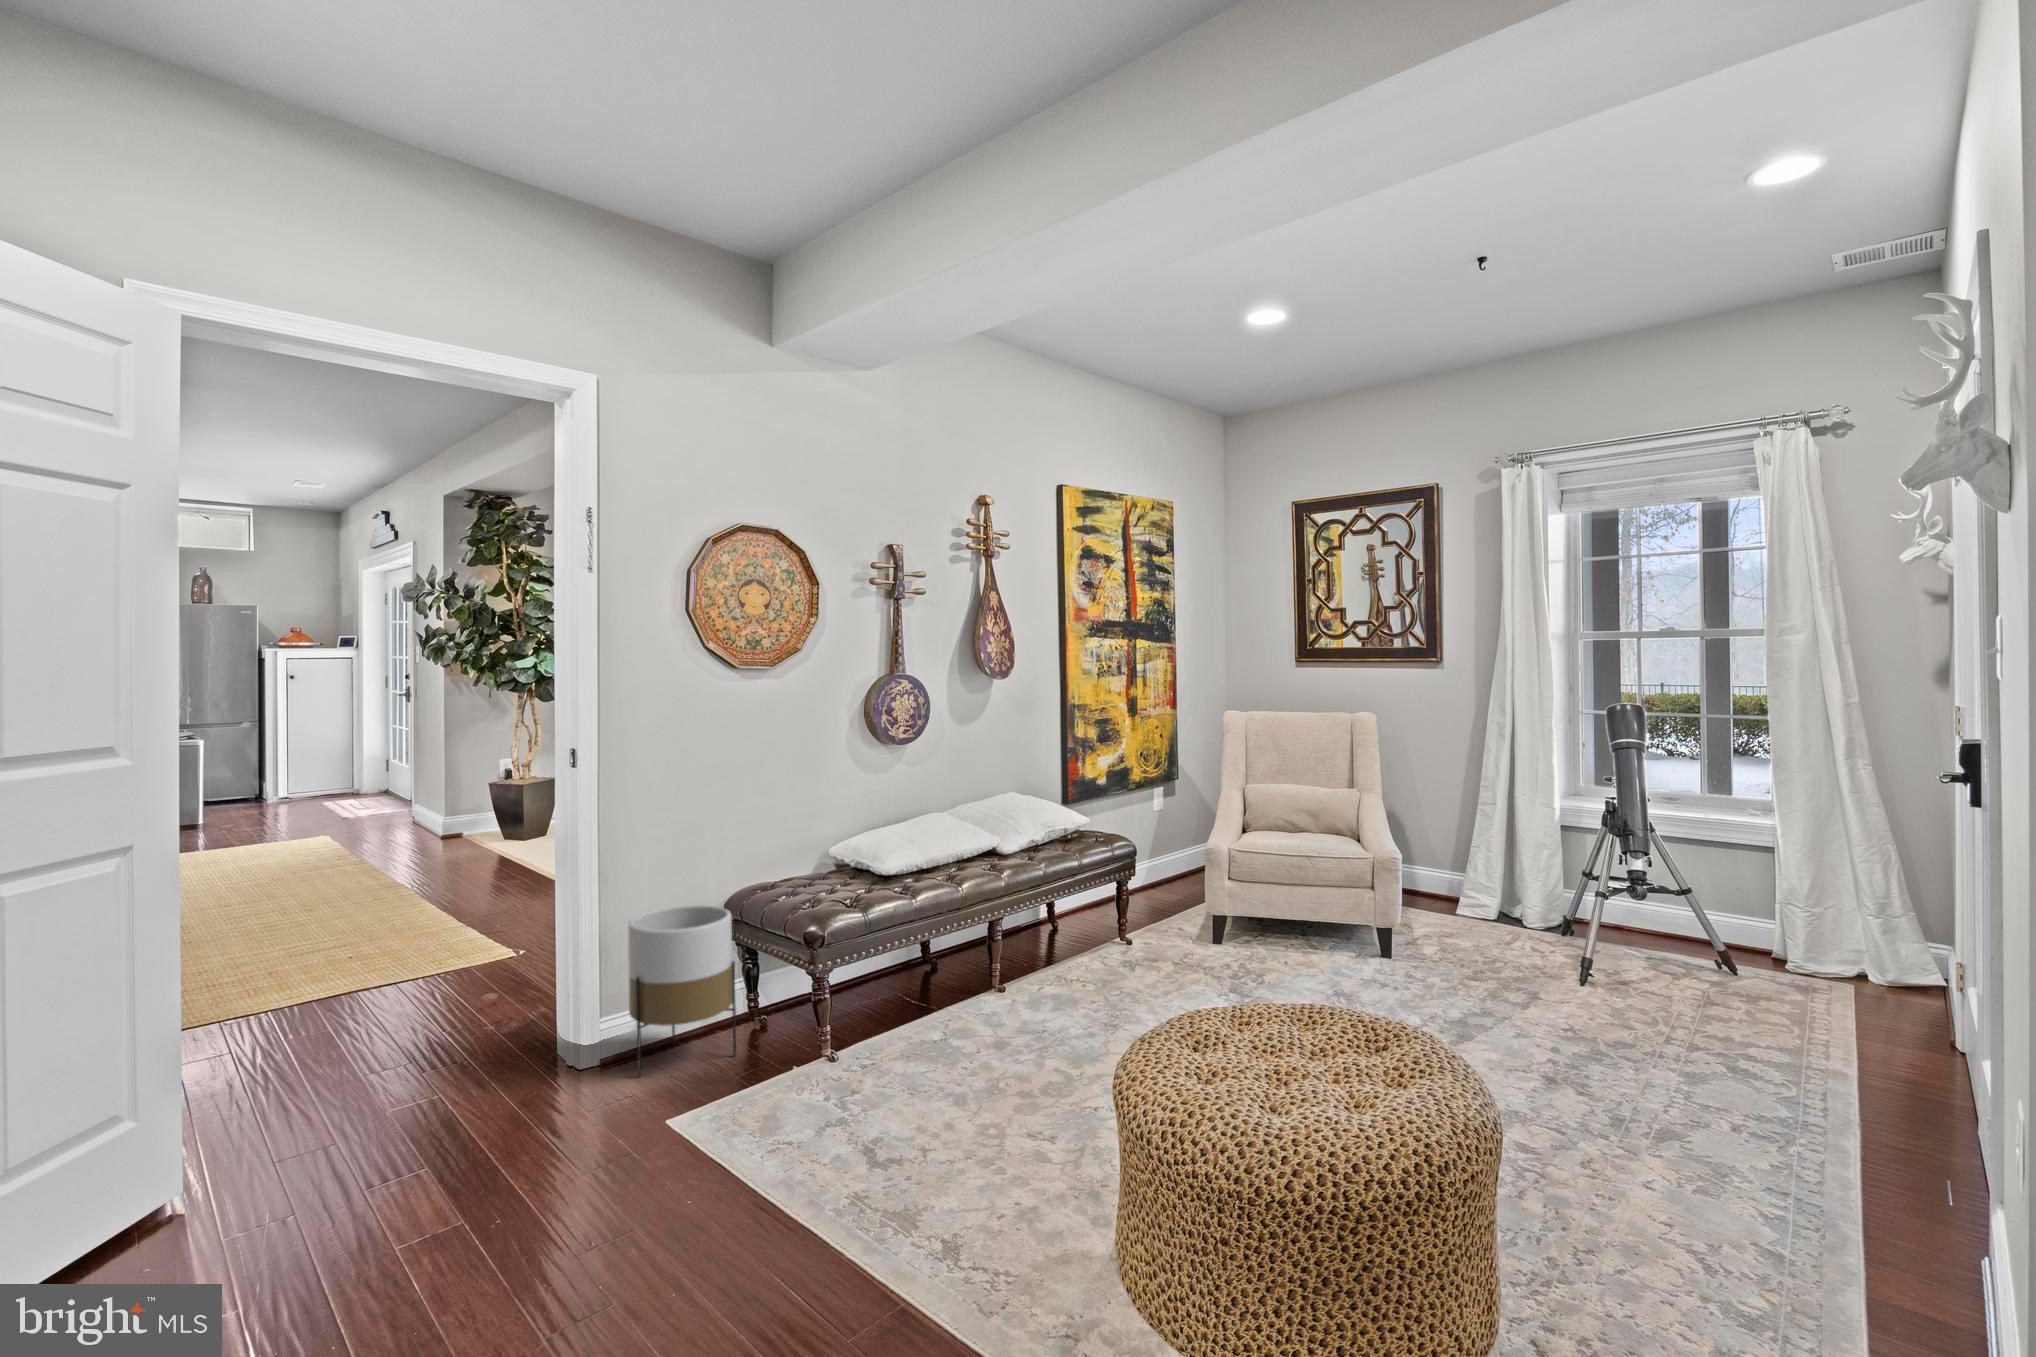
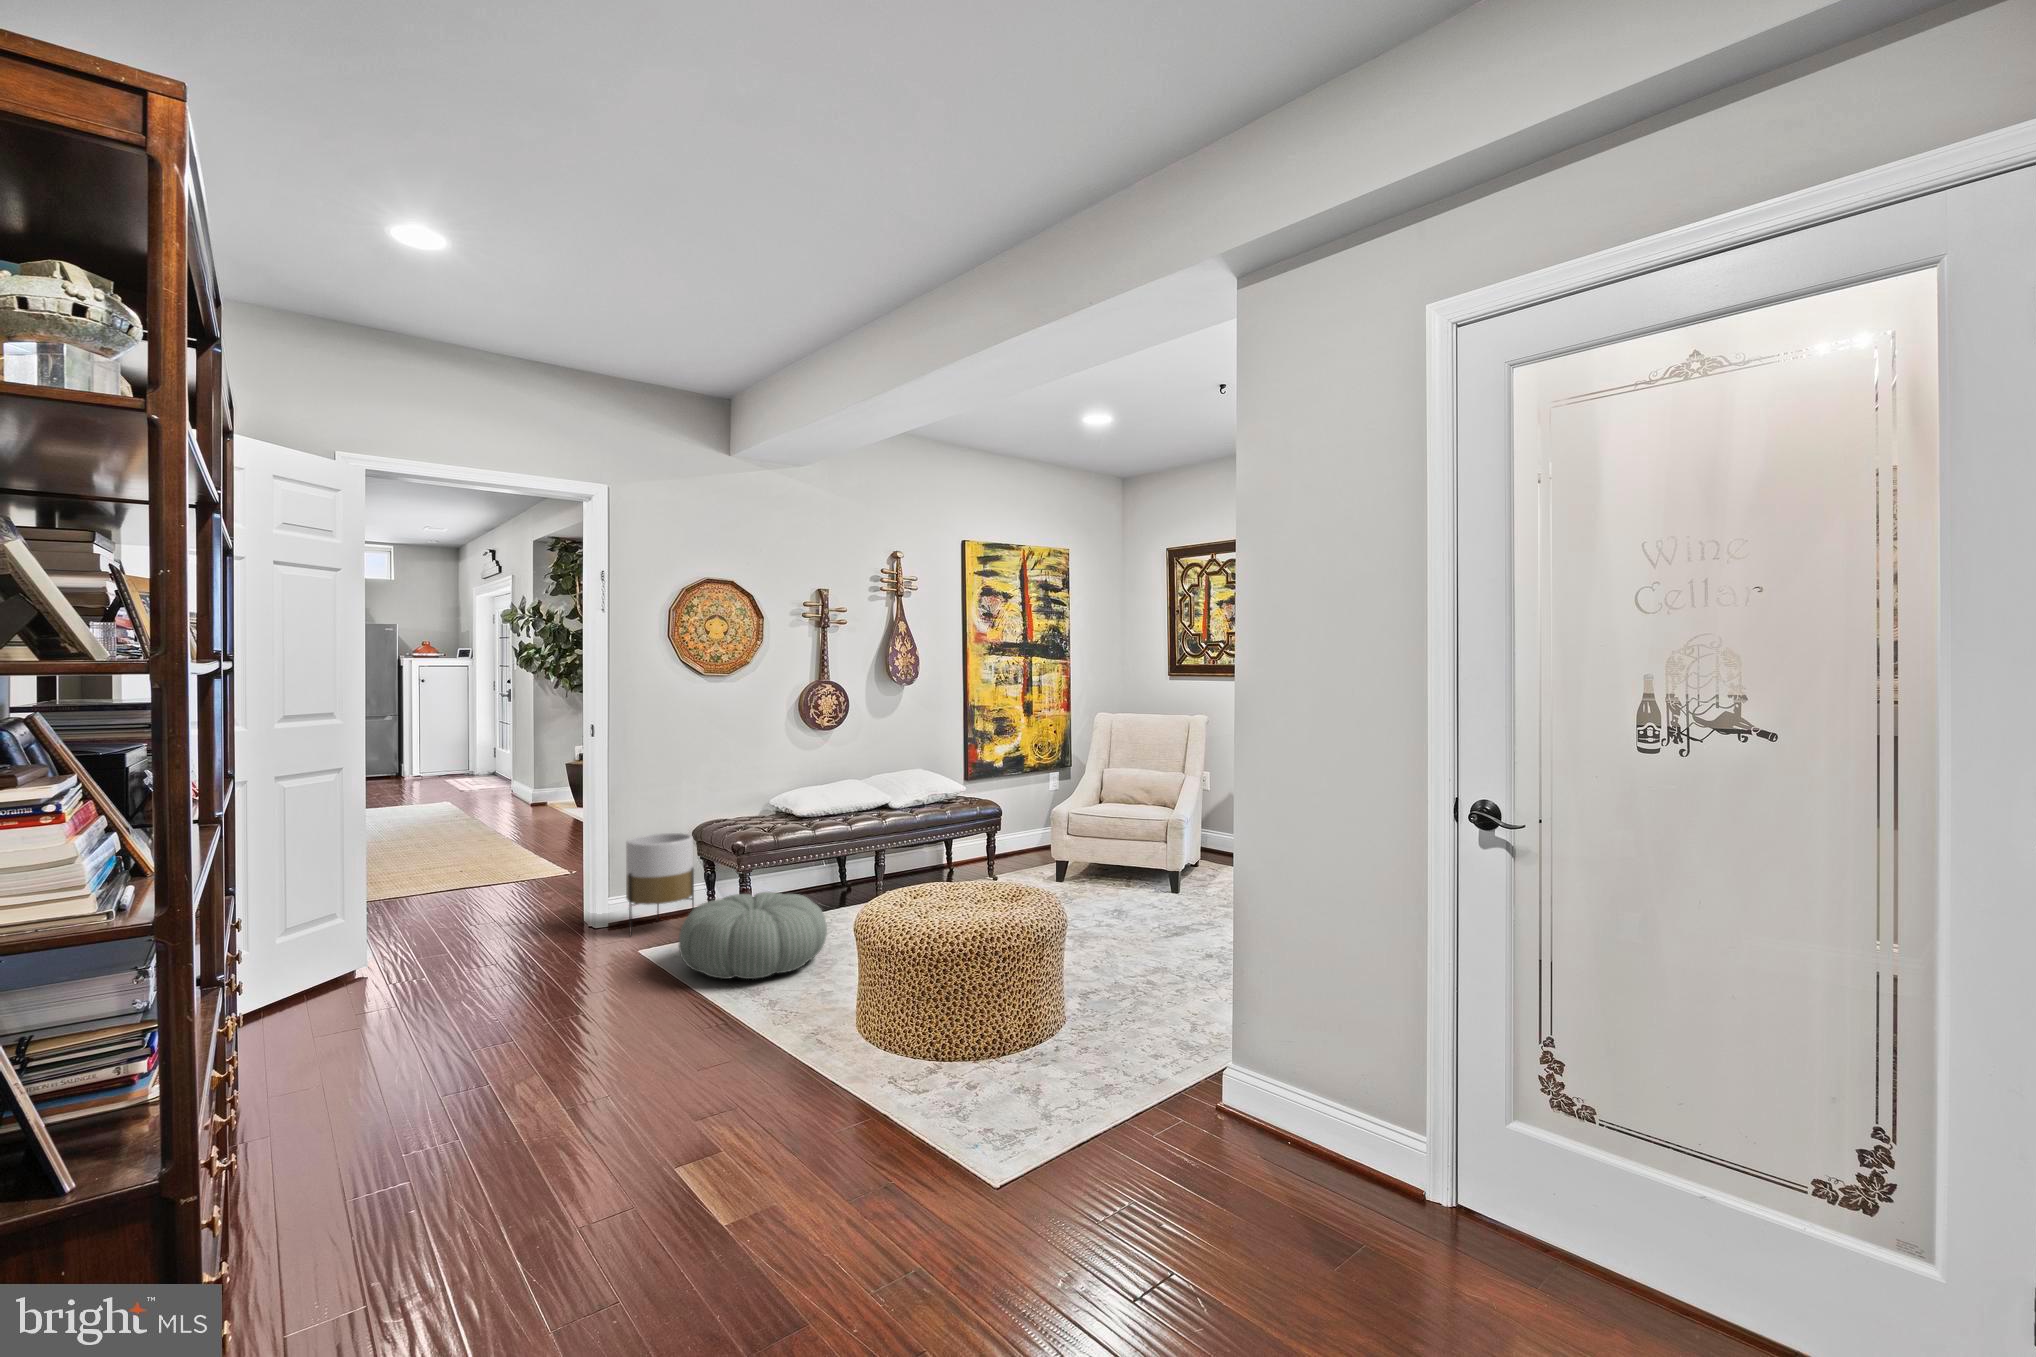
pouf: none [745,1006,979,1177] -> present [679,892,827,979]

